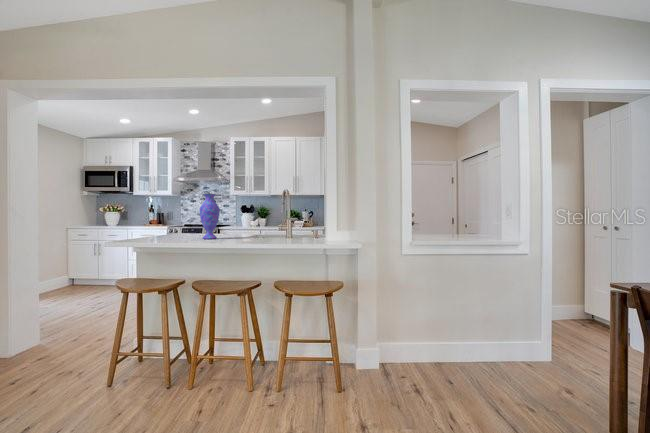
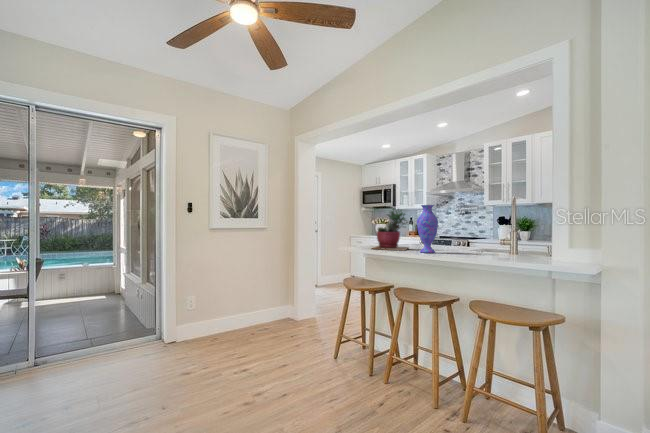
succulent plant: none [144,196,185,239] -> present [372,209,408,250]

